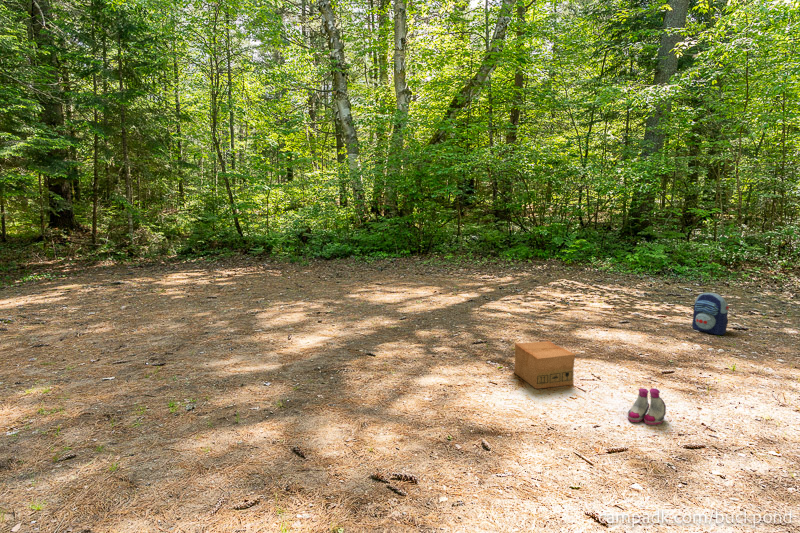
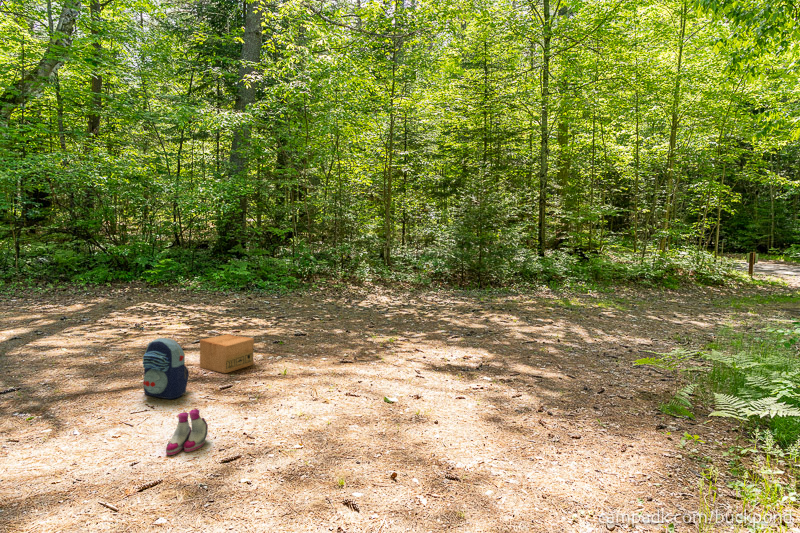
backpack: present [692,293,729,335] -> present [143,338,189,399]
cardboard box: present [514,341,575,389] -> present [200,334,254,373]

